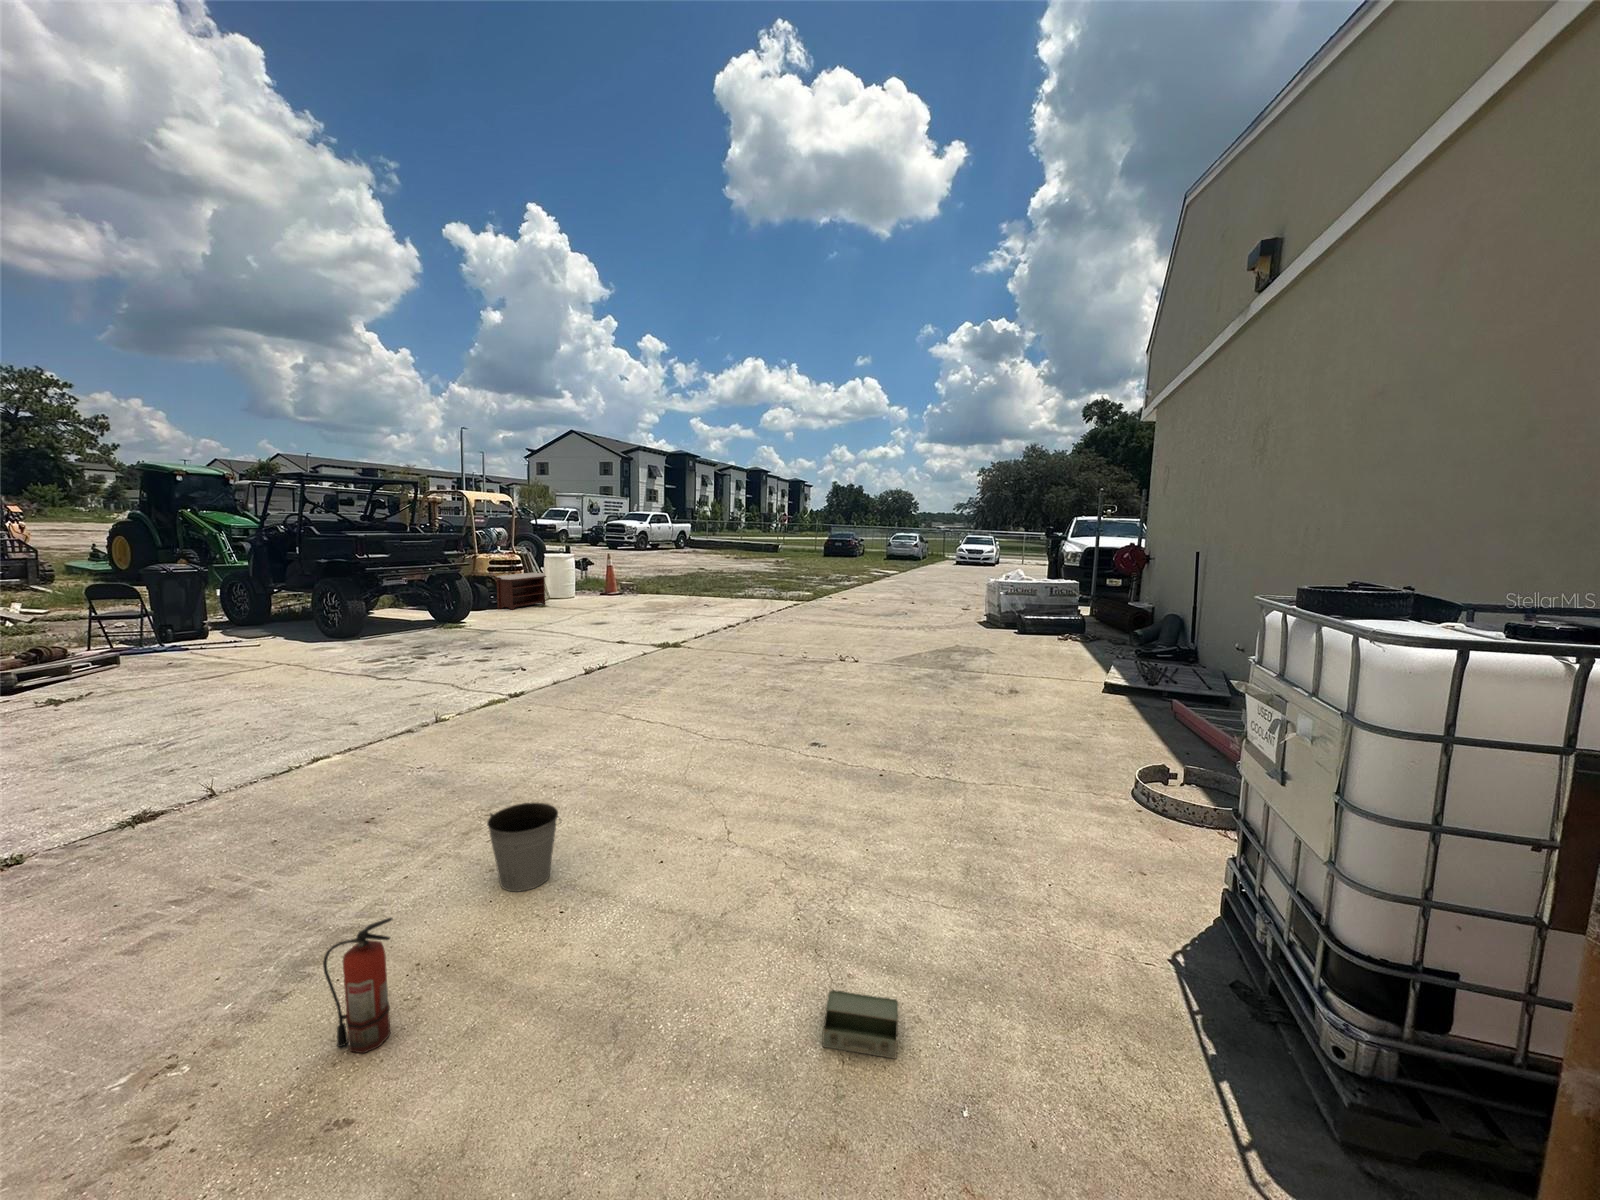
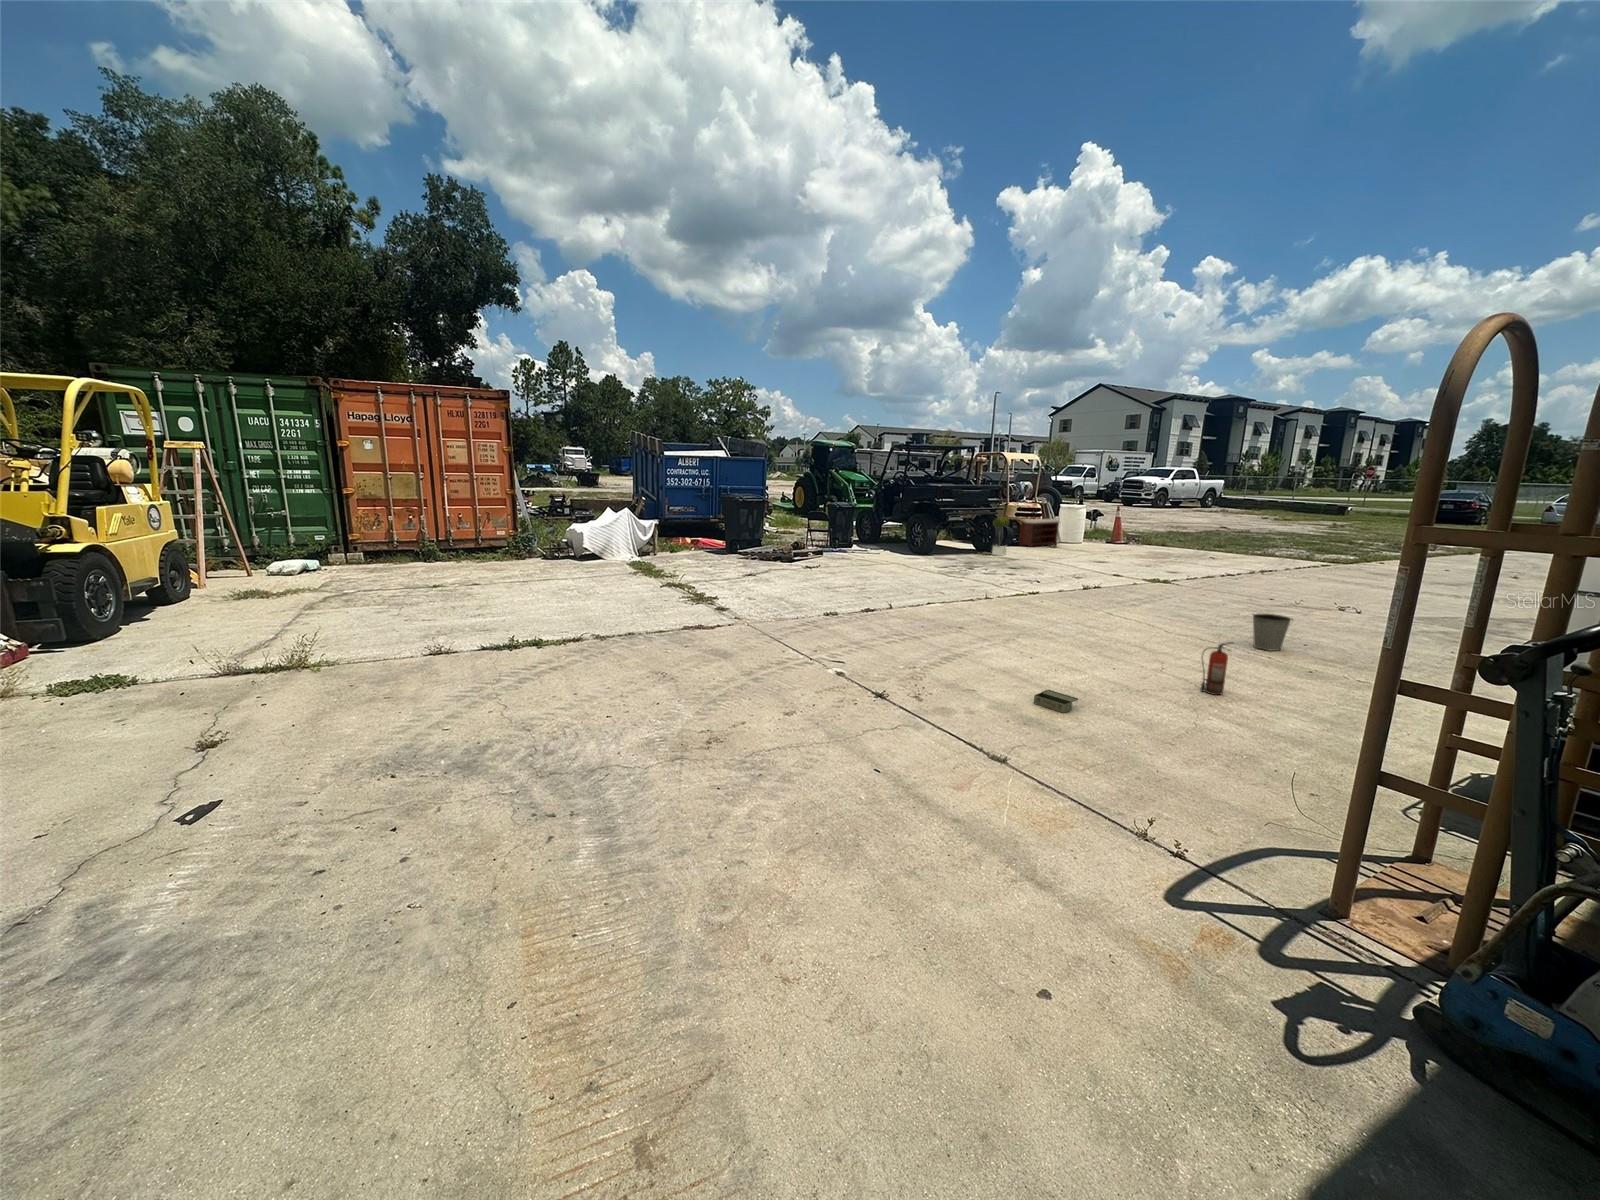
potted tree: none [454,575,479,628] -> present [992,517,1009,555]
bucket: present [487,802,559,892] -> present [1253,614,1293,651]
fire extinguisher: present [323,918,393,1053] -> present [1201,642,1232,695]
toolbox: present [822,990,898,1058] -> present [1034,690,1078,713]

